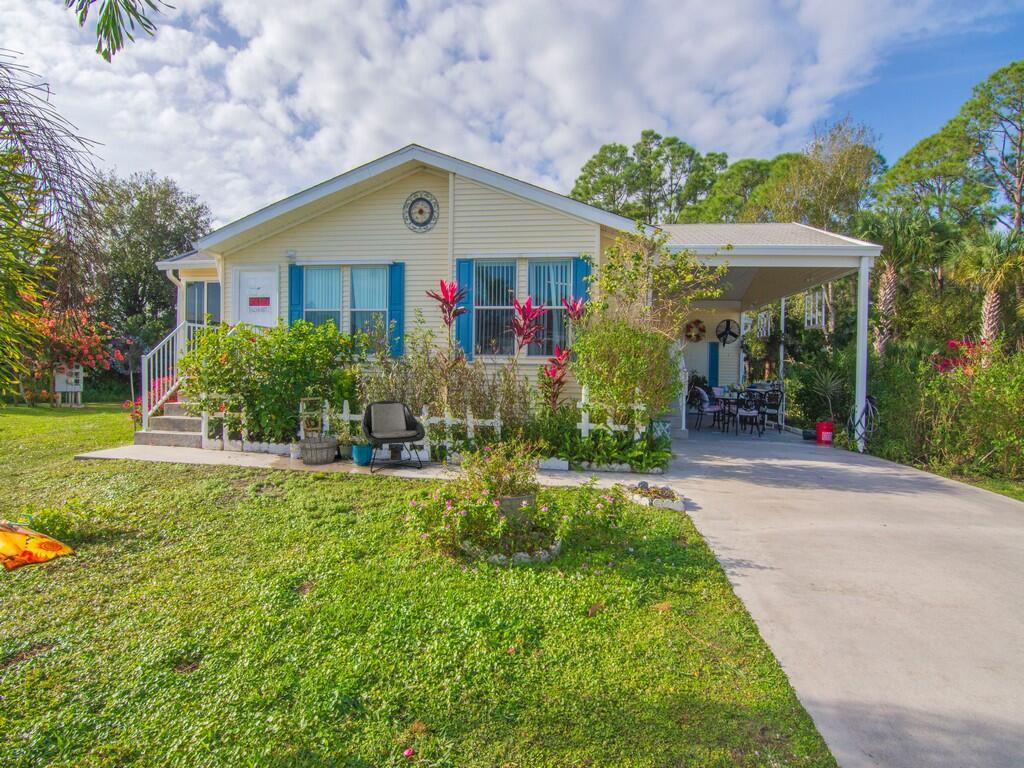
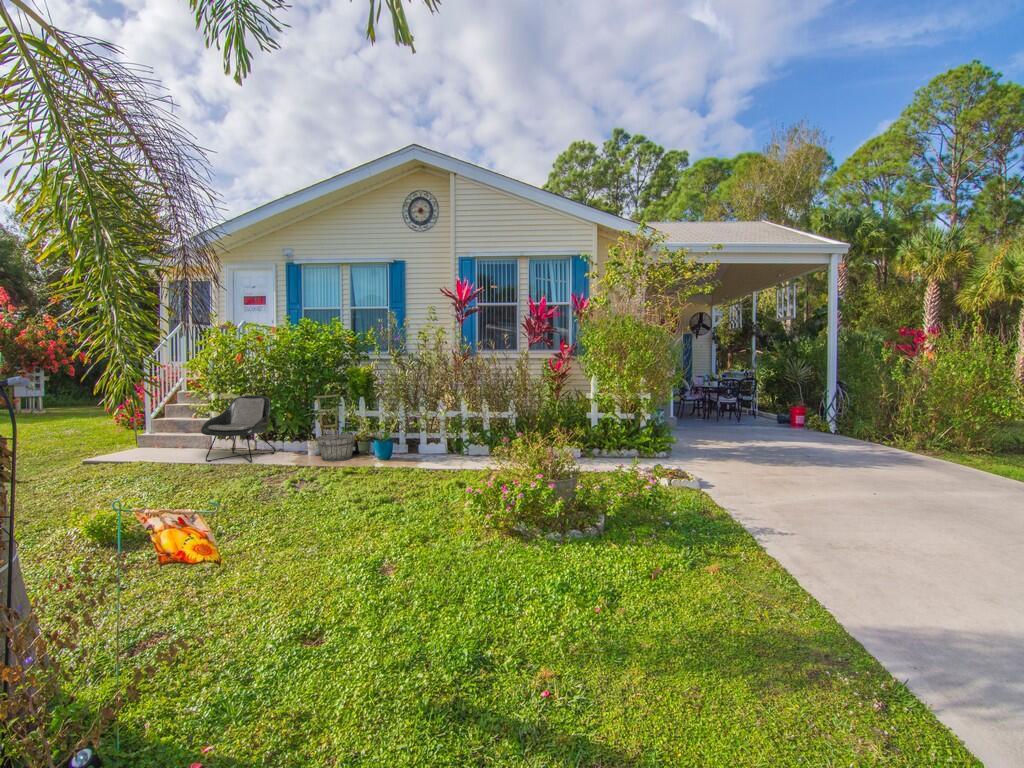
lounge chair: present [362,400,425,473] -> present [201,395,276,463]

